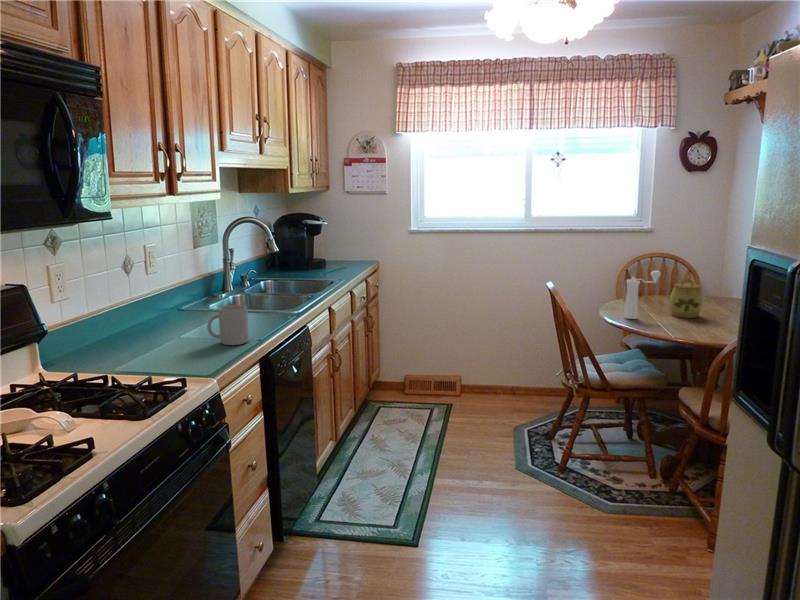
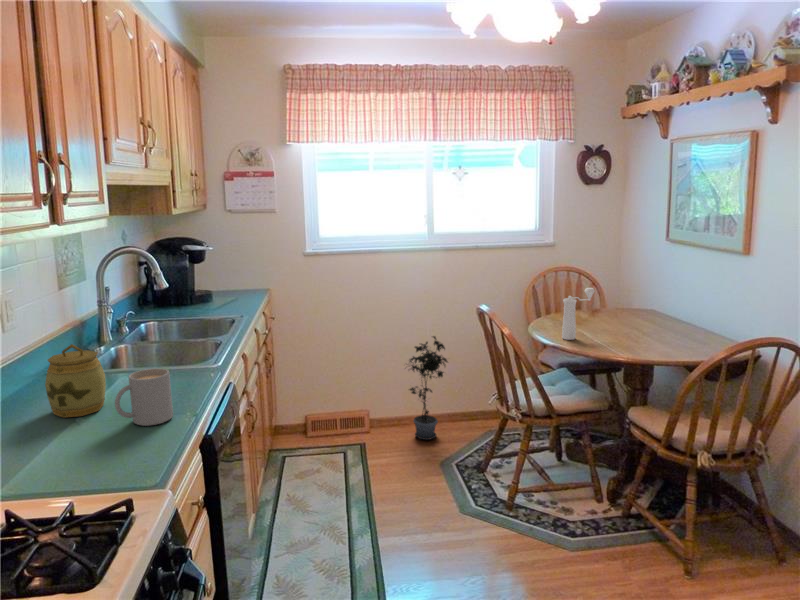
jar: present [670,279,702,318] -> present [45,344,106,417]
potted plant: none [489,312,533,408] -> present [410,336,448,440]

